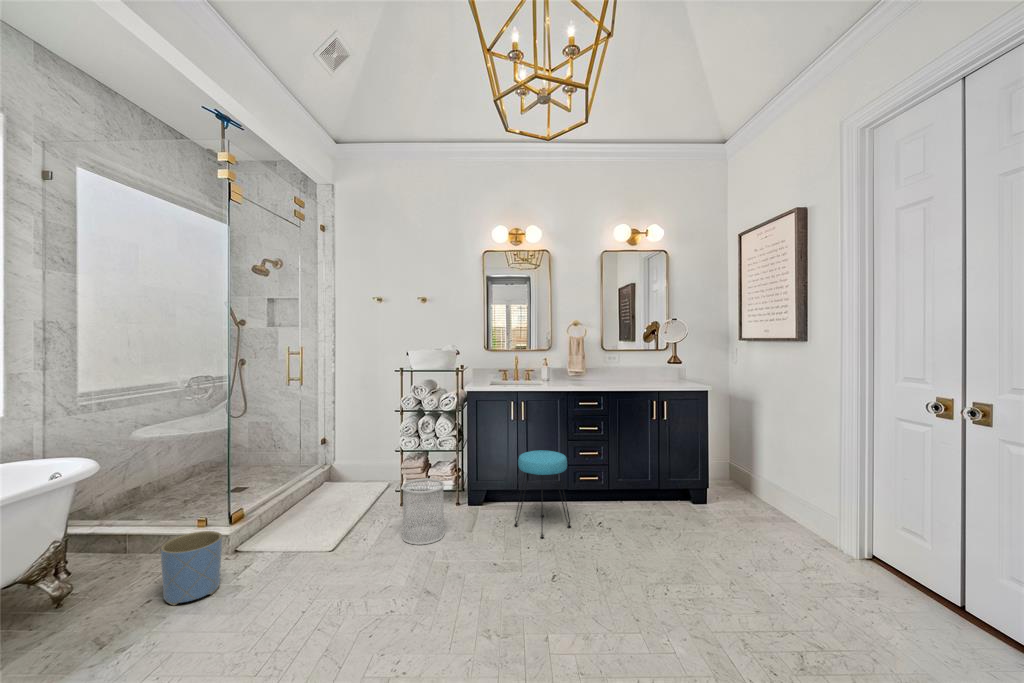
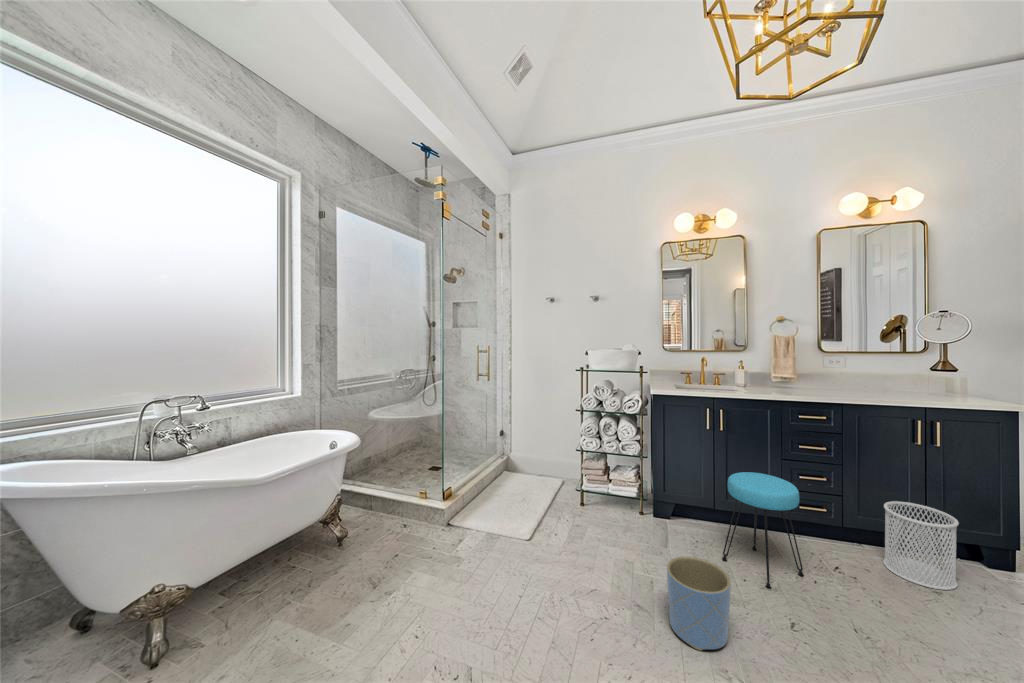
wastebasket: present [402,479,445,545] -> present [883,501,959,590]
planter: present [161,531,222,606] -> present [667,556,731,651]

